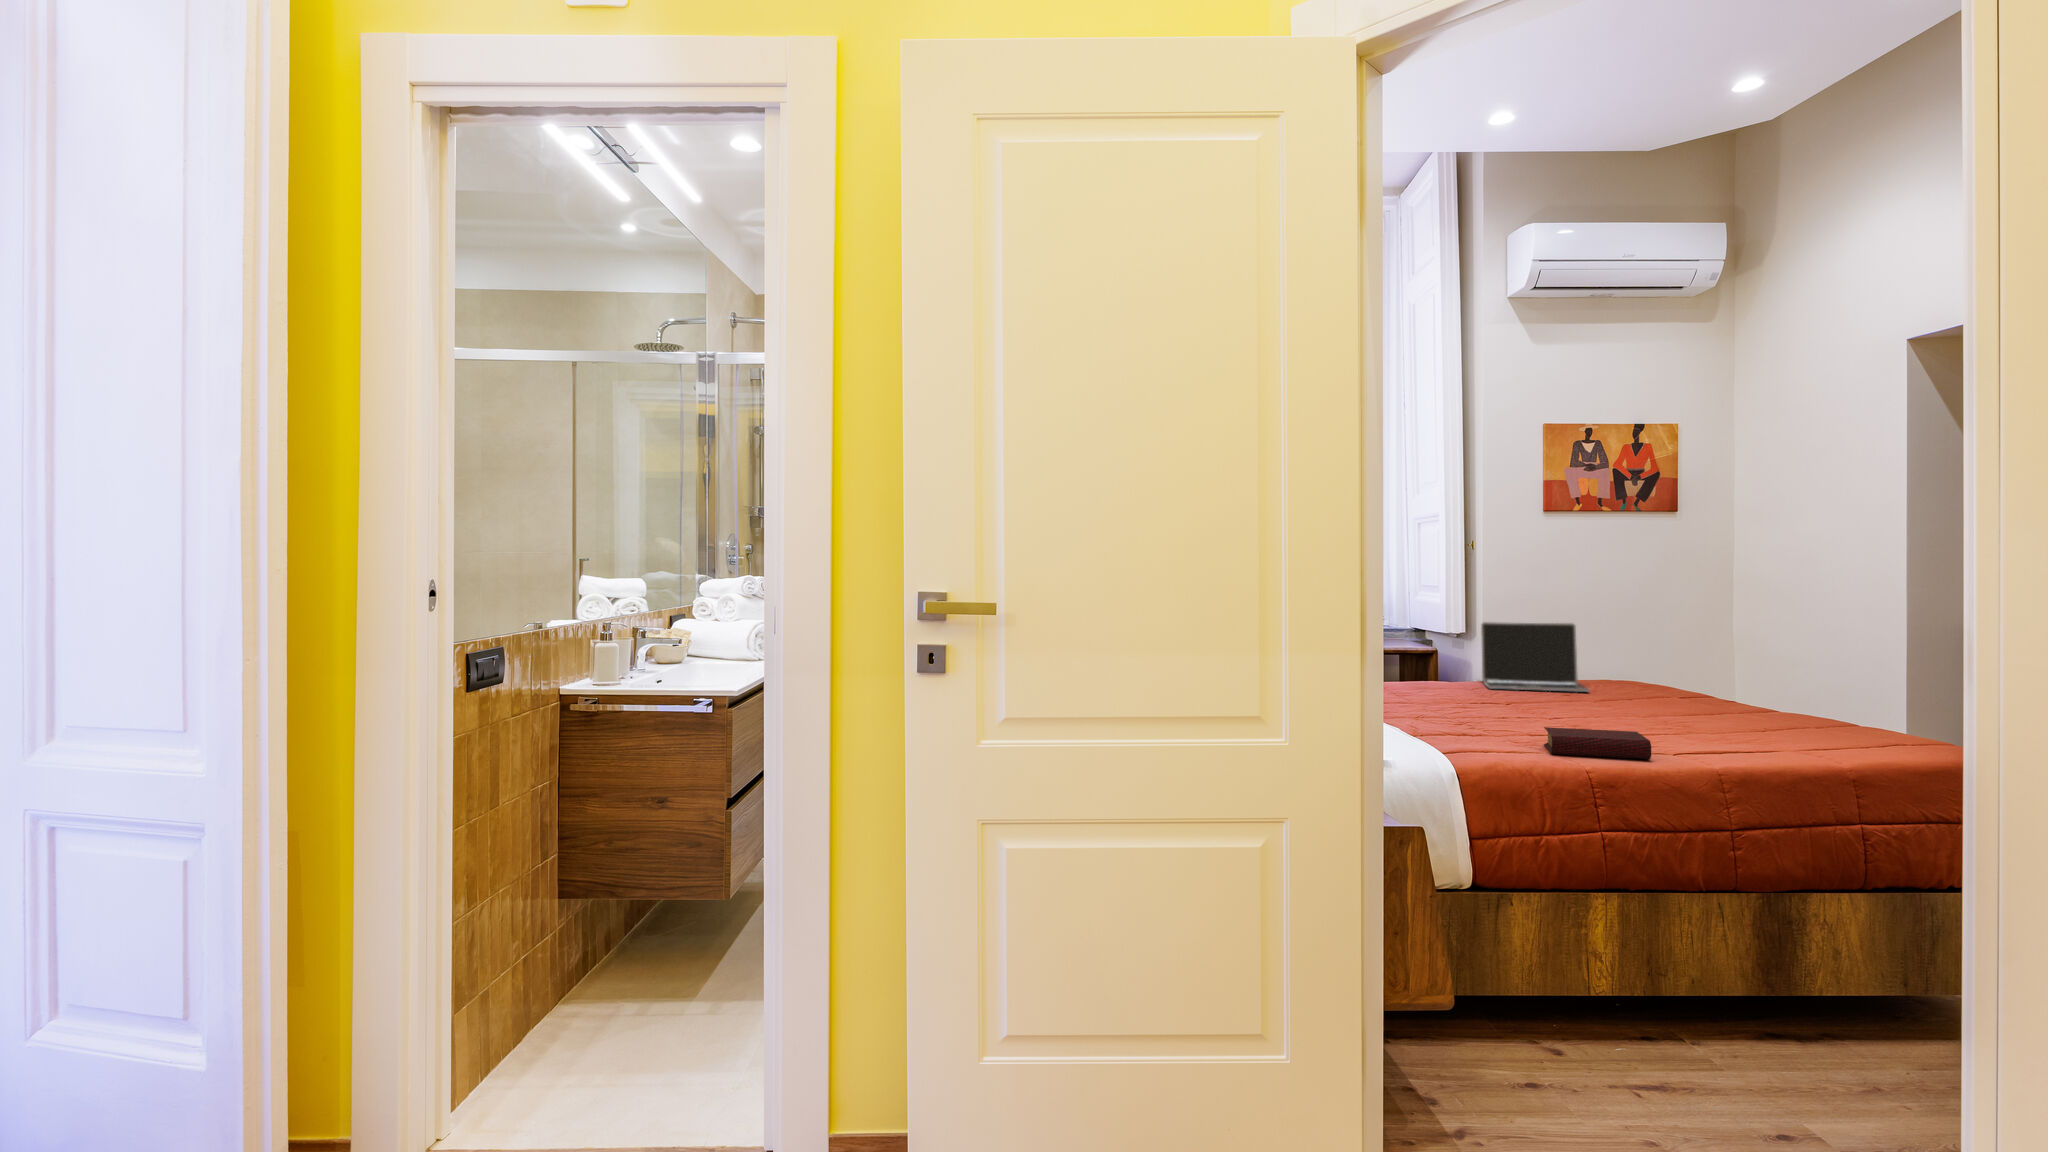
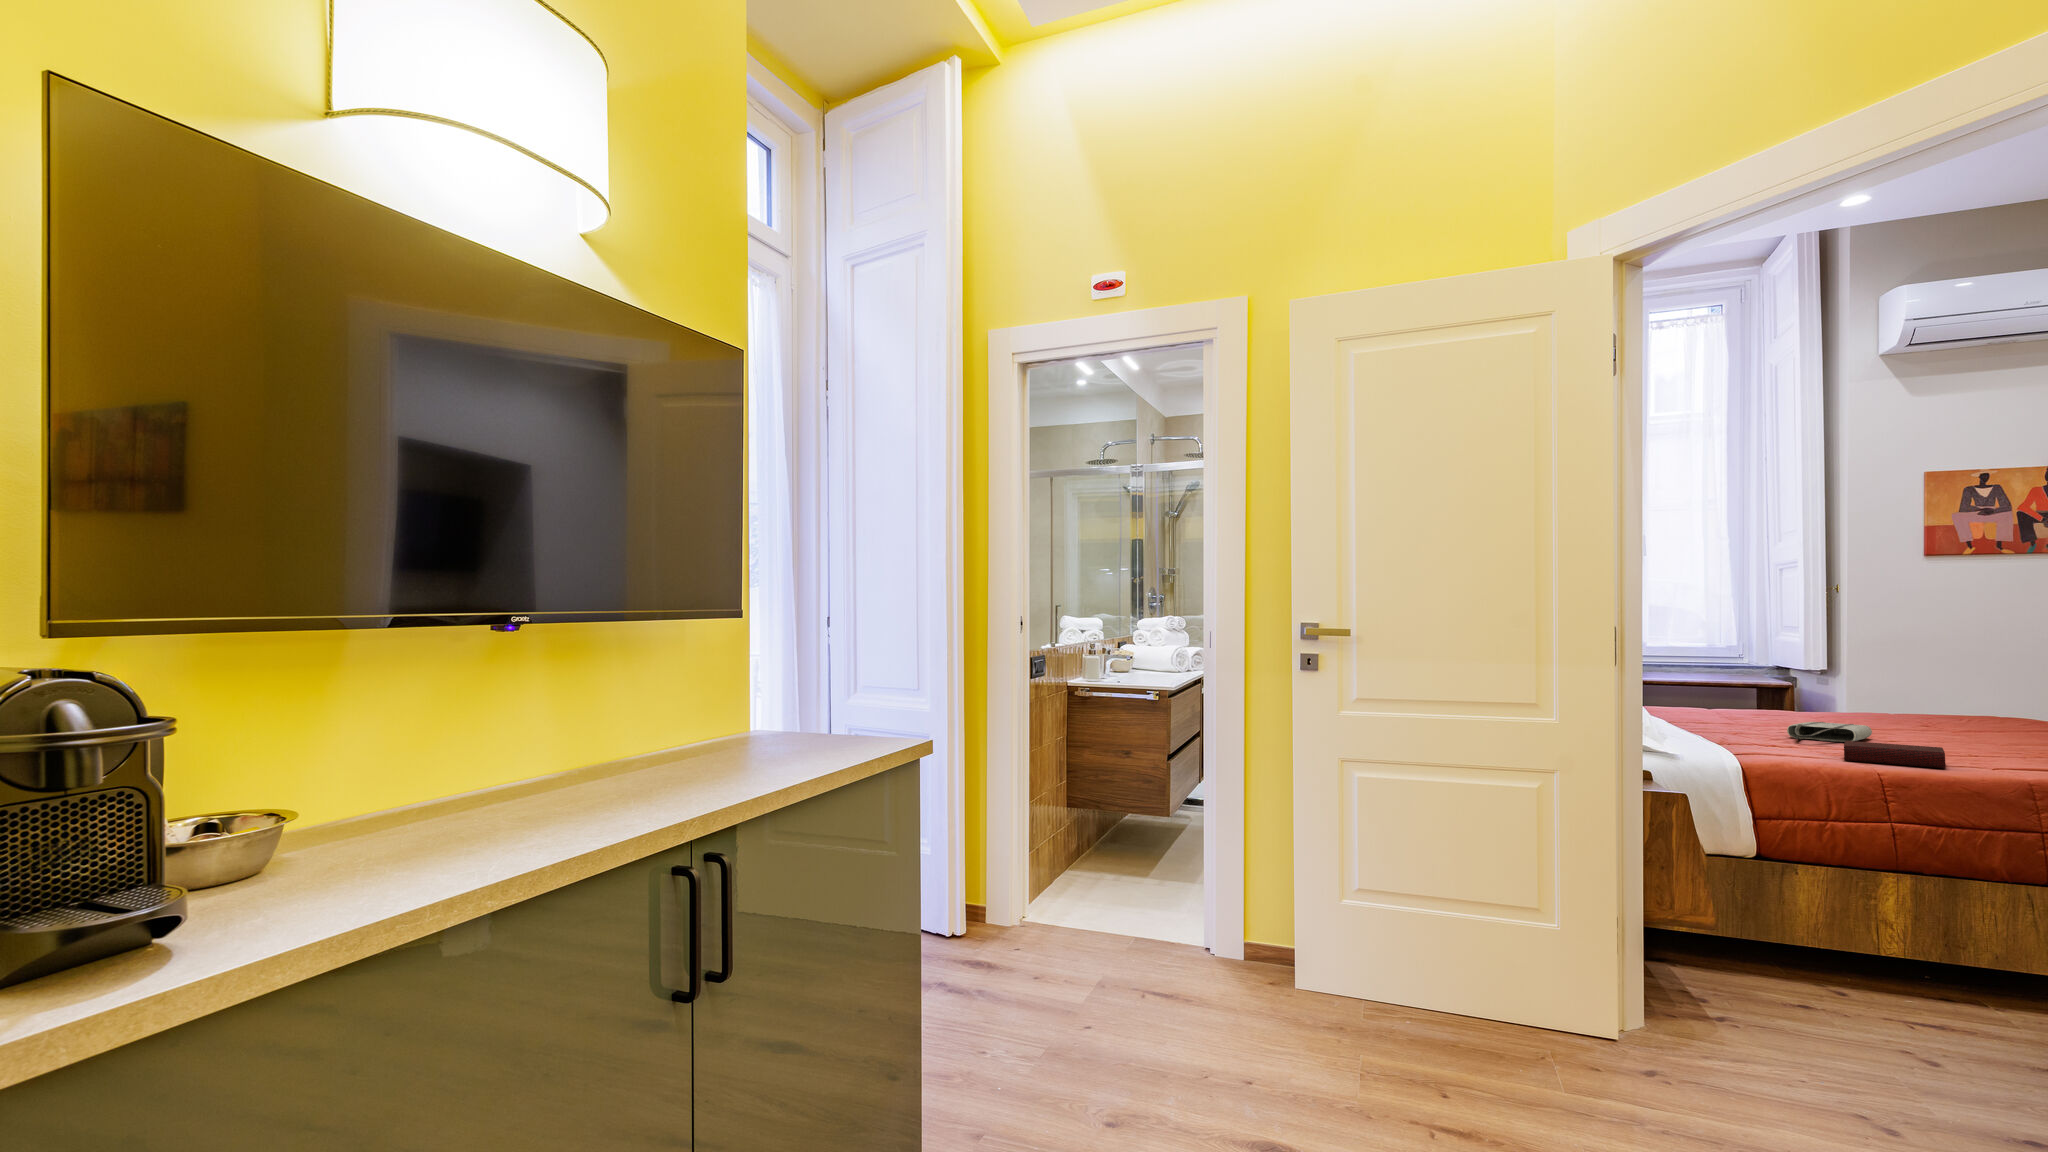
laptop: present [1481,622,1589,692] -> none [1839,661,1960,727]
tote bag: none [1466,697,1539,722] -> present [1787,722,1872,742]

